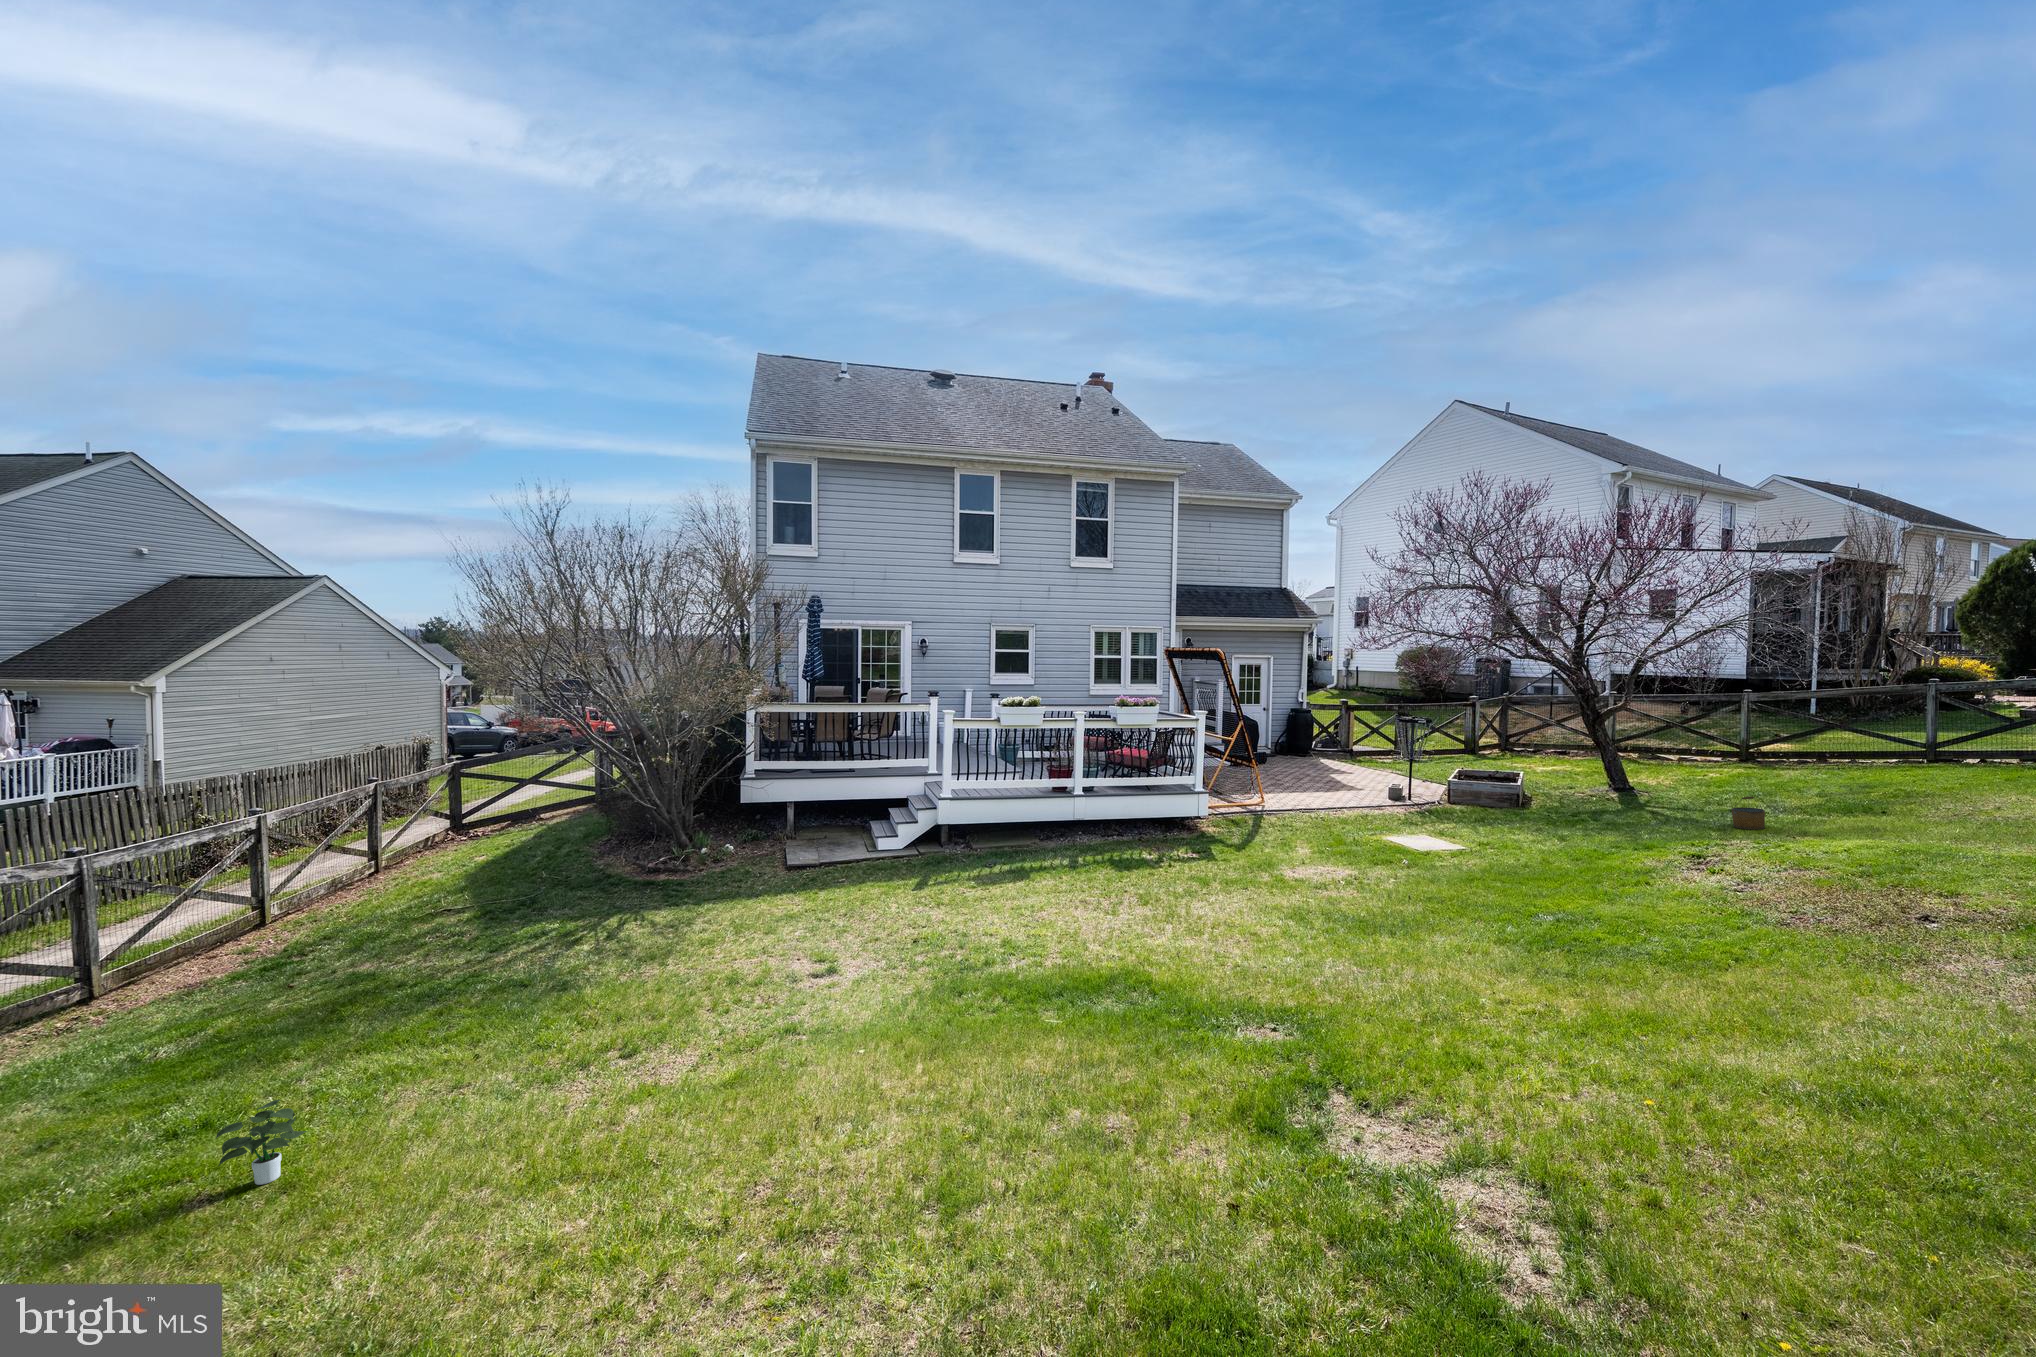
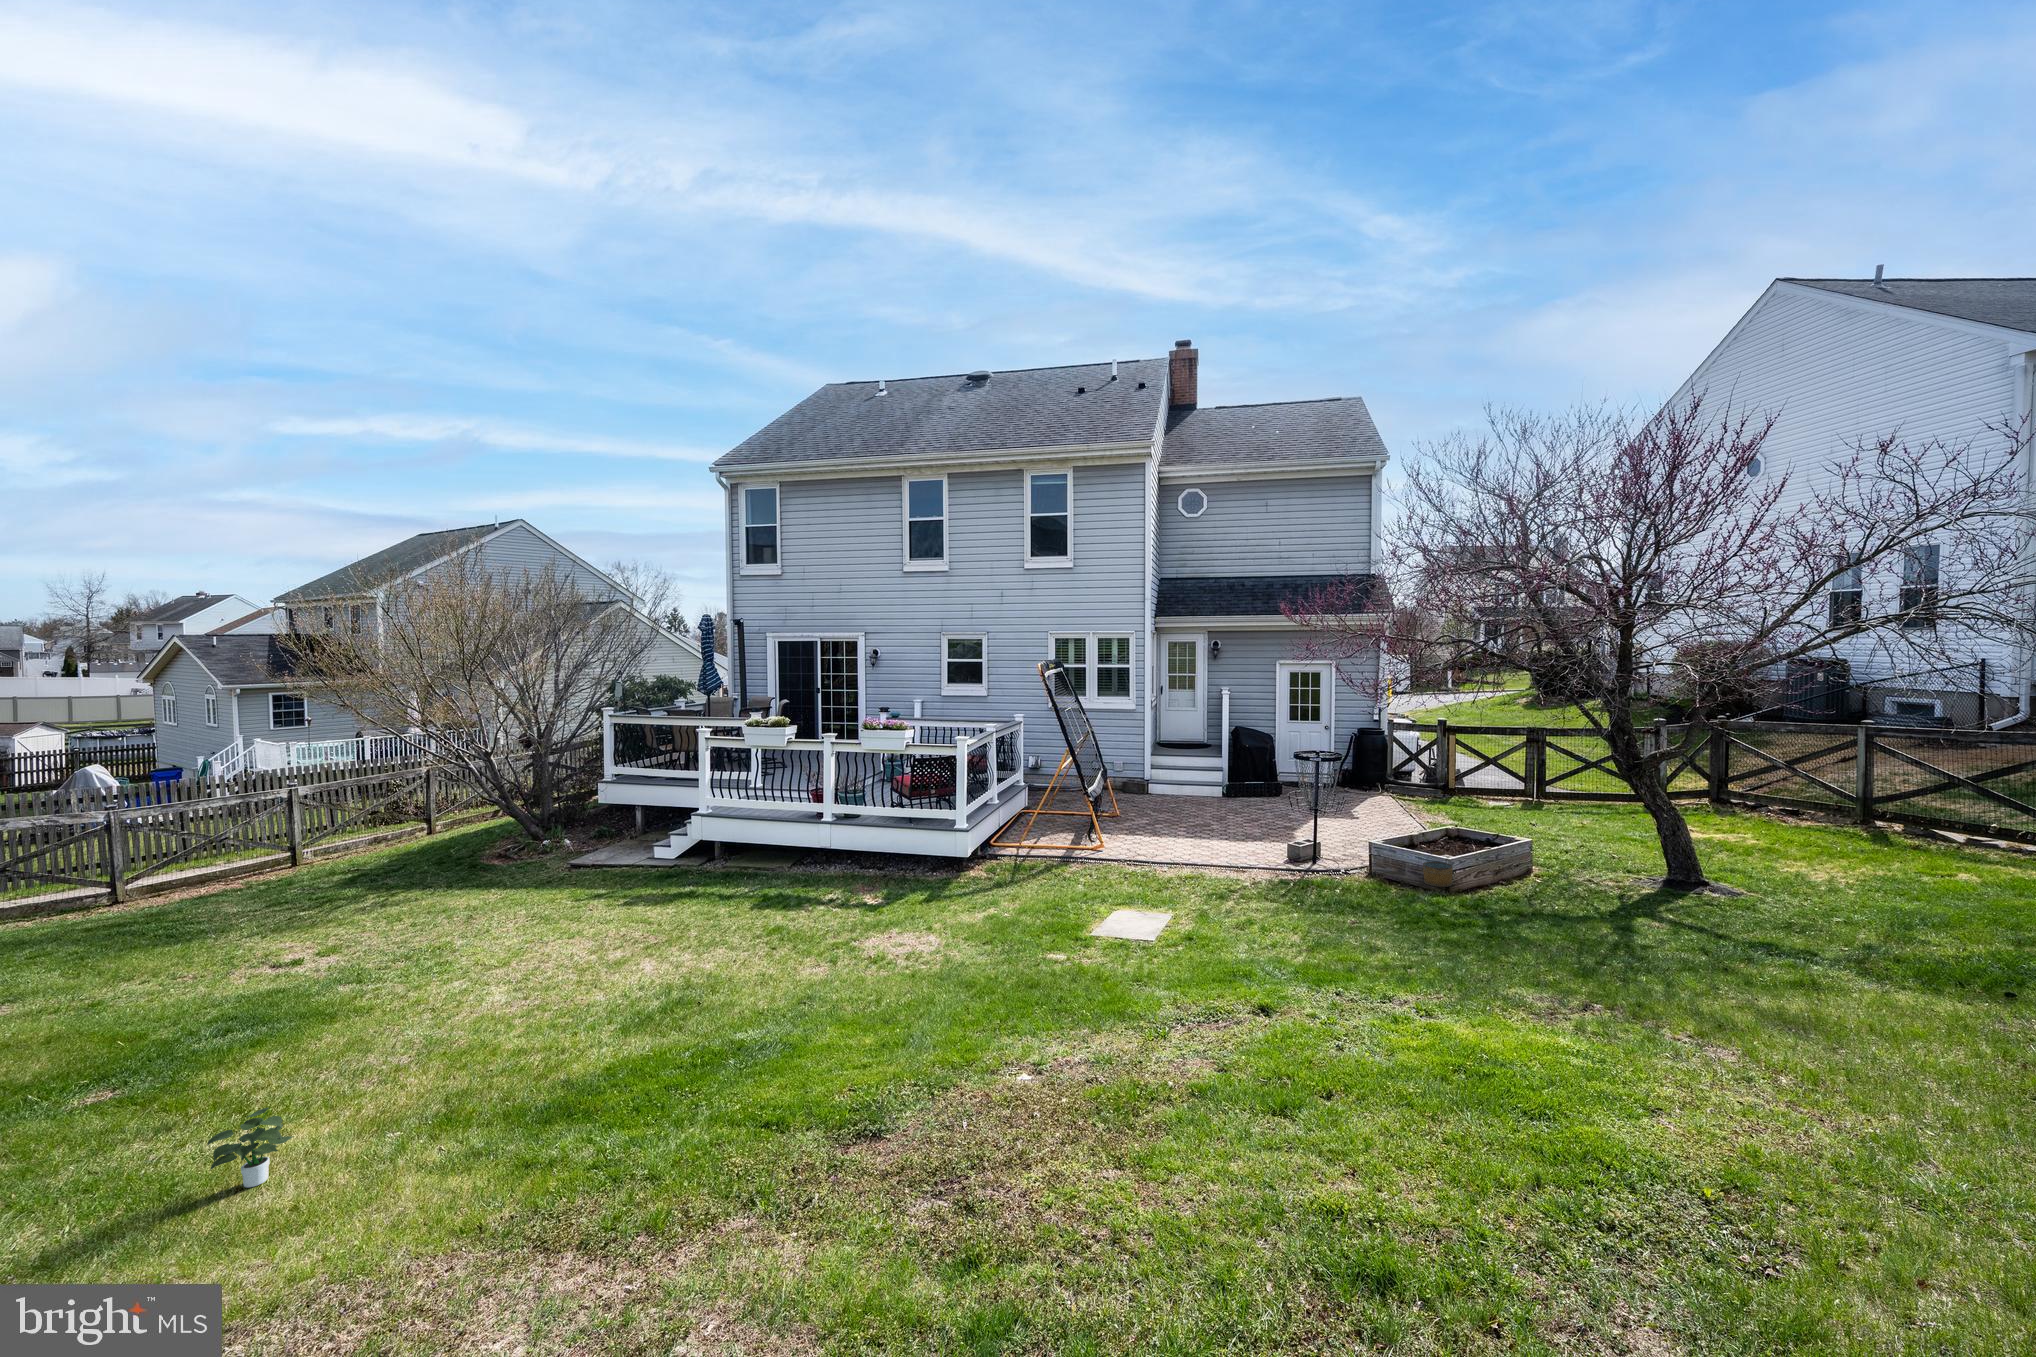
bucket: present [1732,797,1765,830] -> present [1423,852,1453,887]

